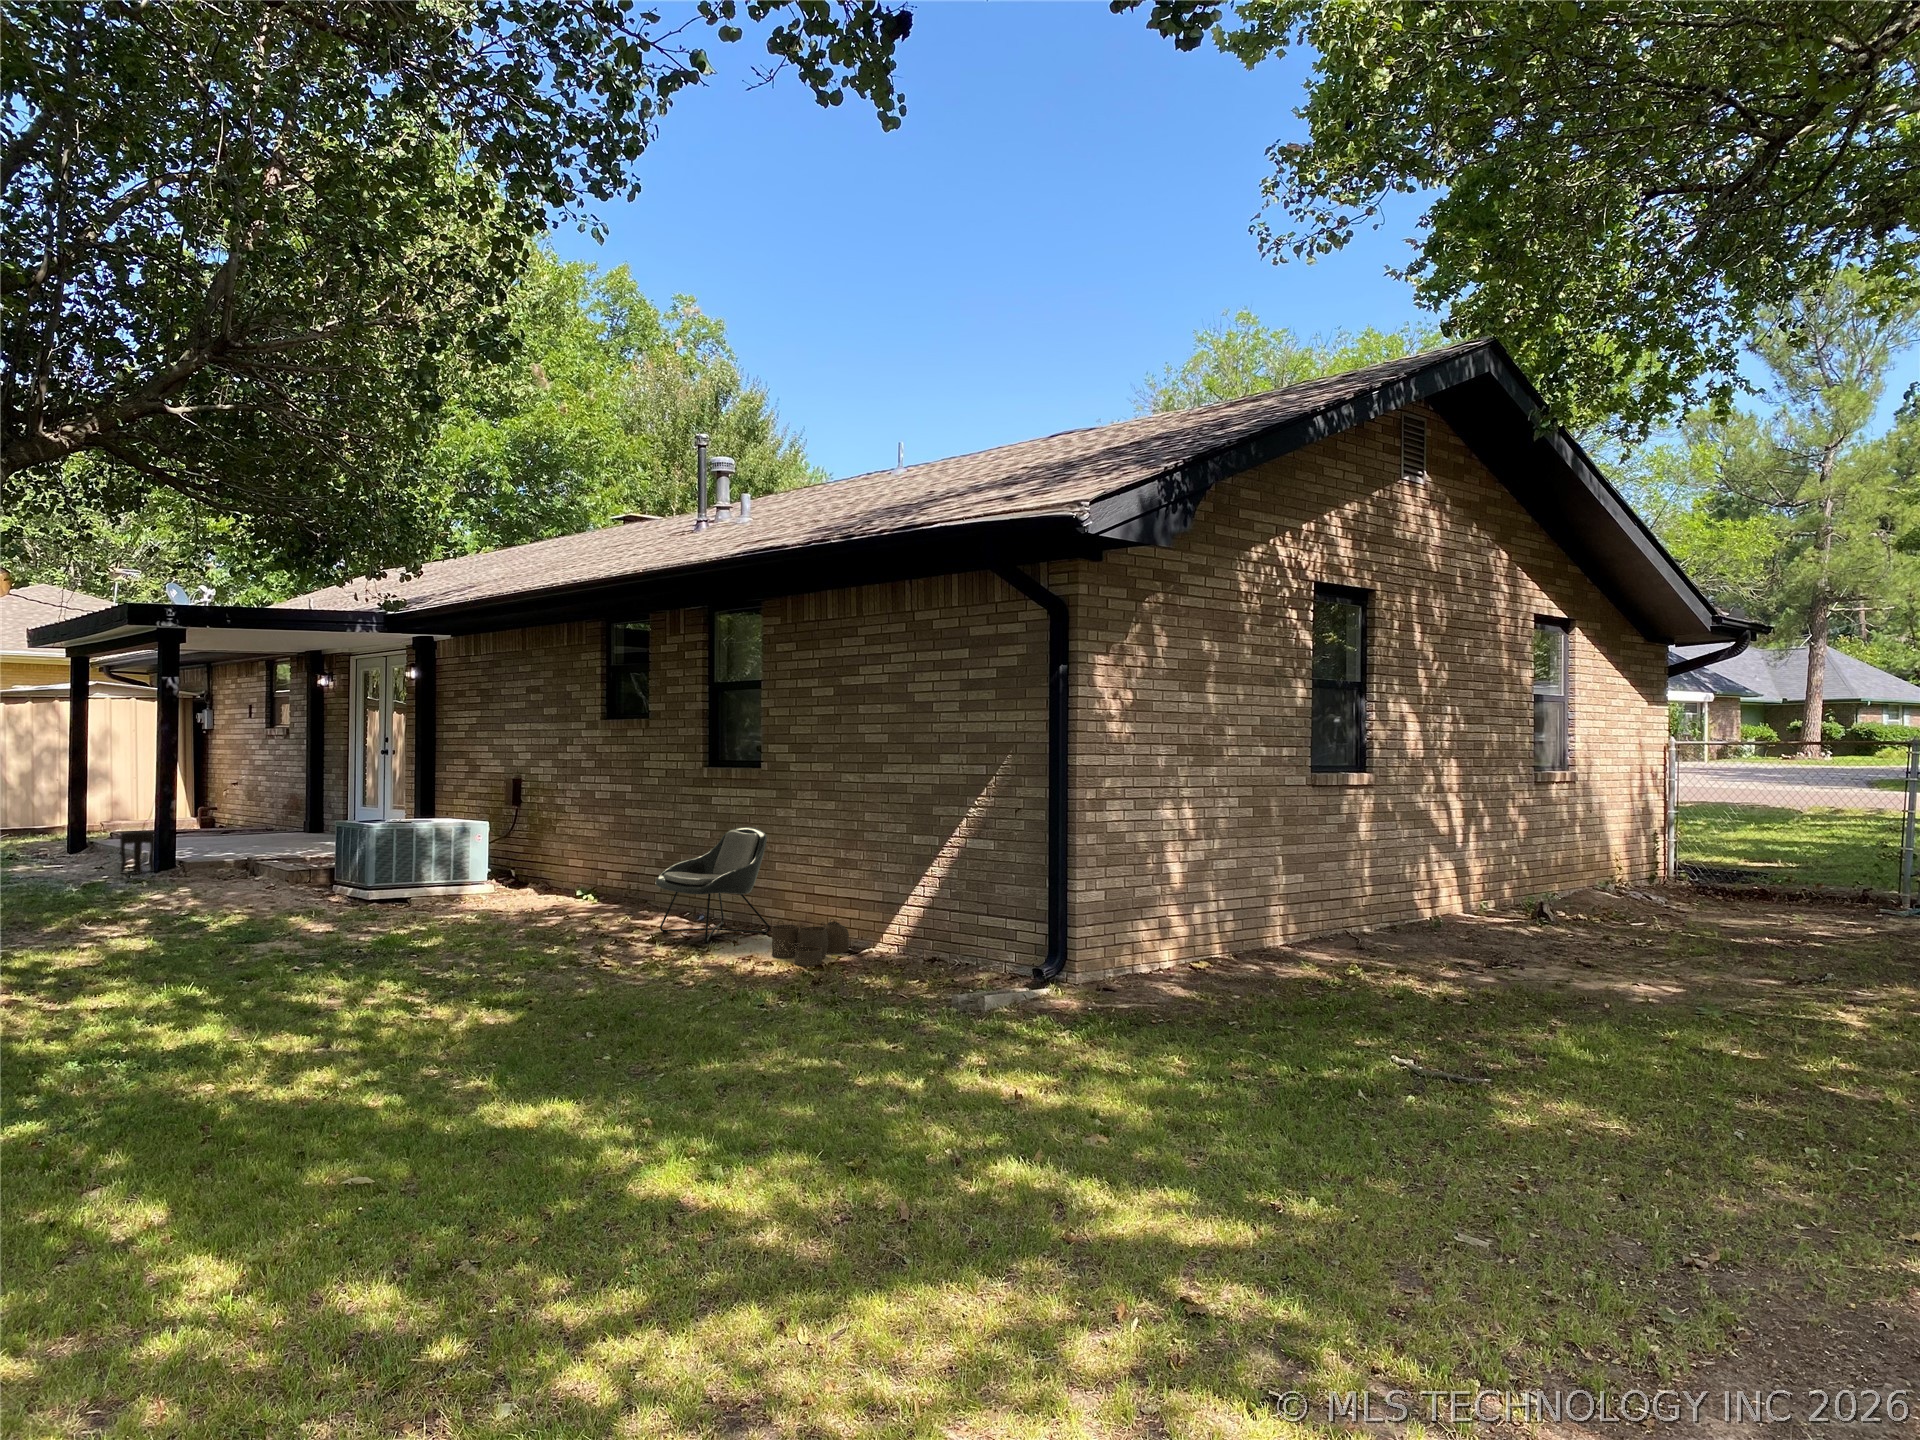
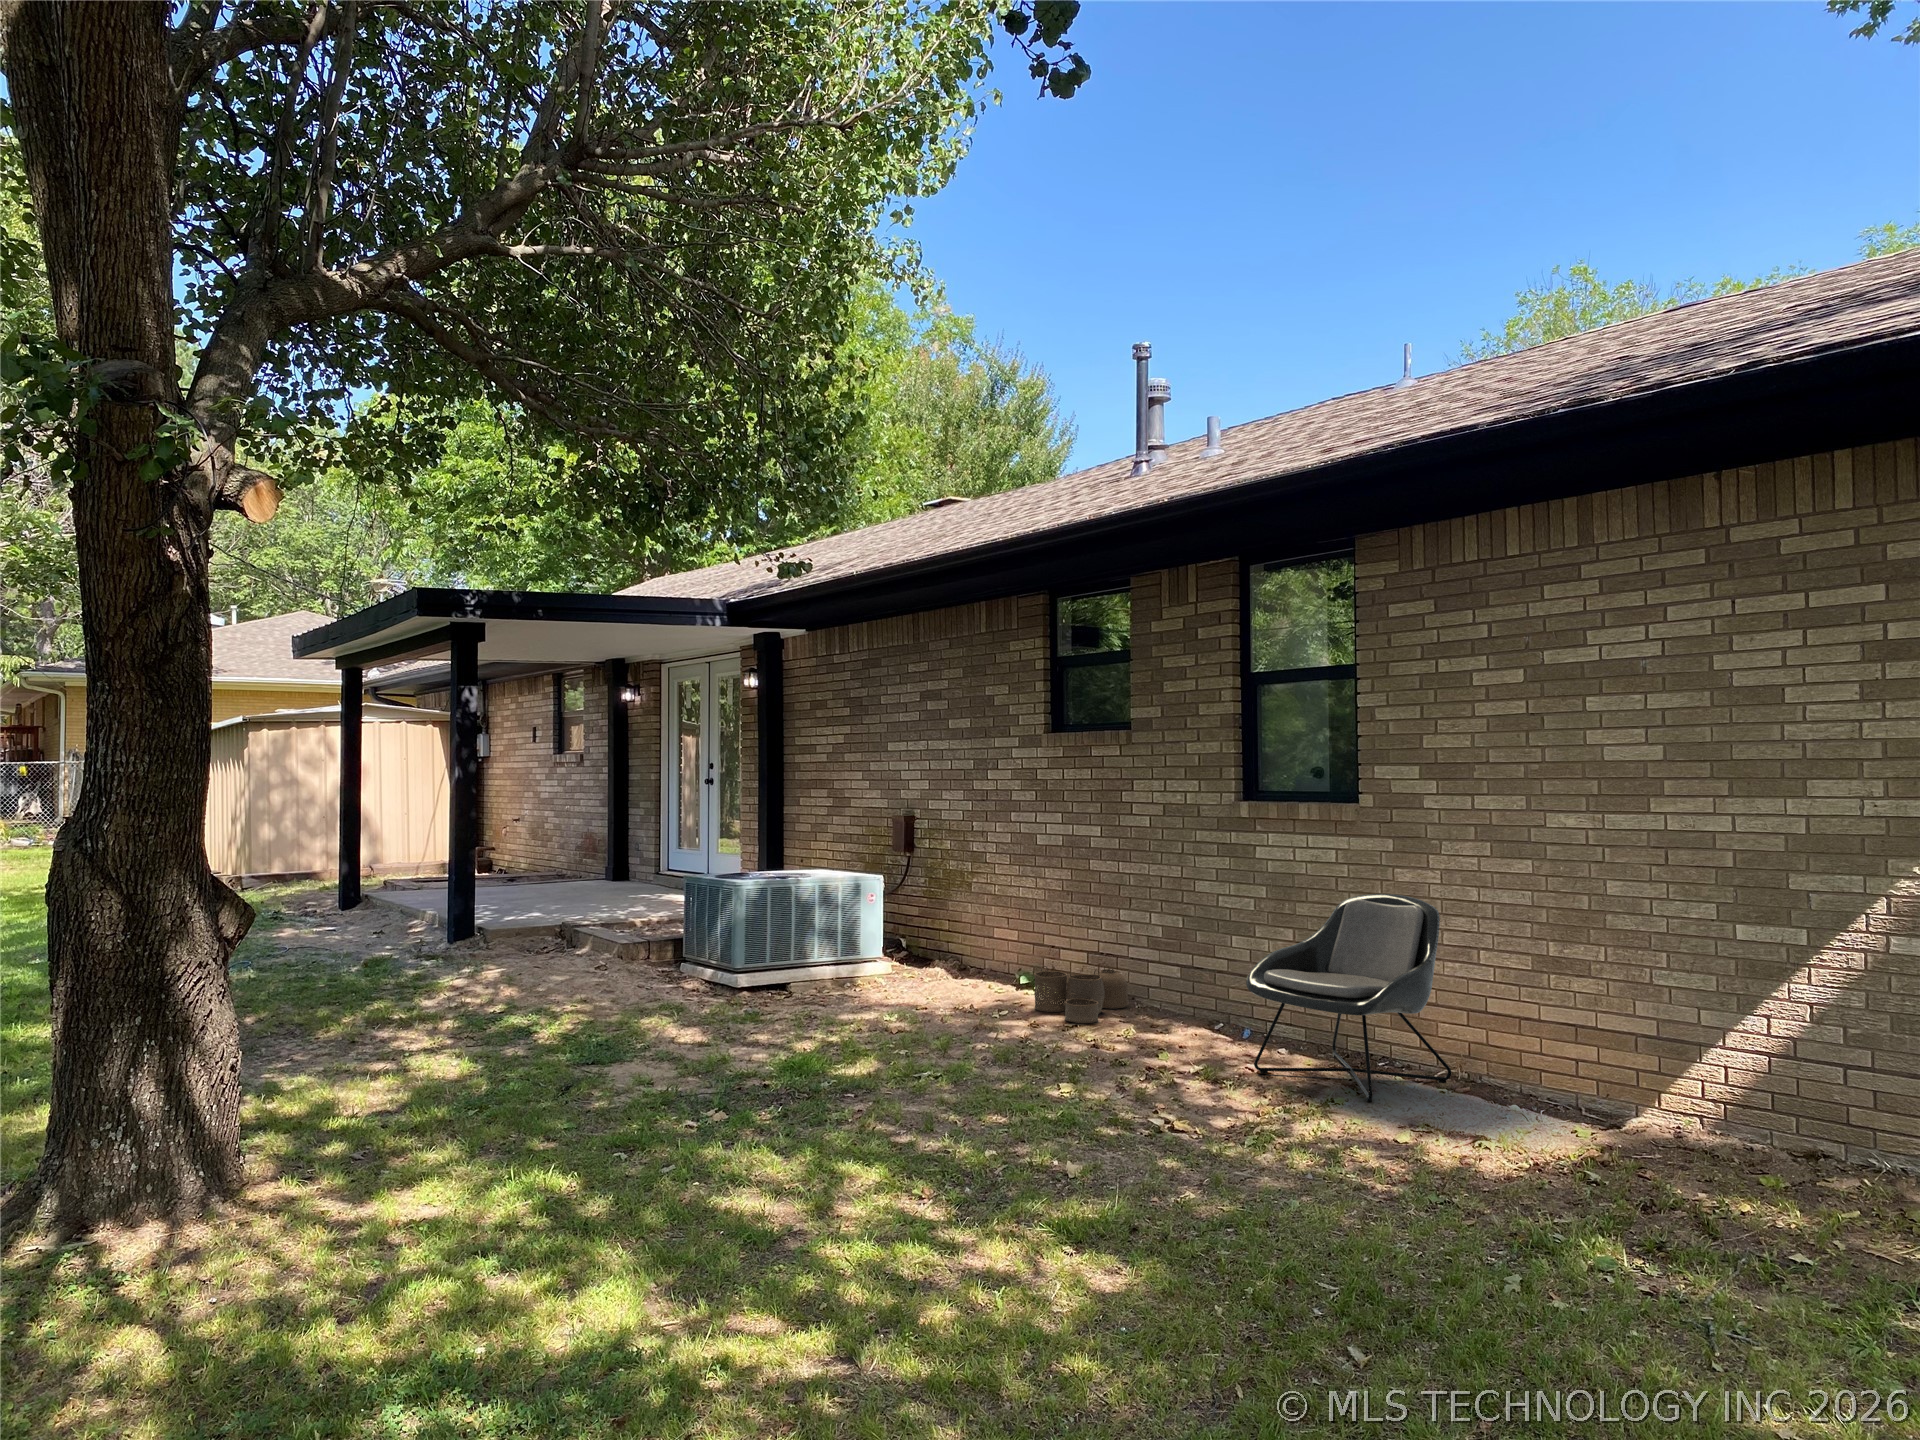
side table: present [120,831,155,874] -> none [405,882,447,939]
woven basket: present [772,919,849,966] -> present [1034,965,1128,1023]

